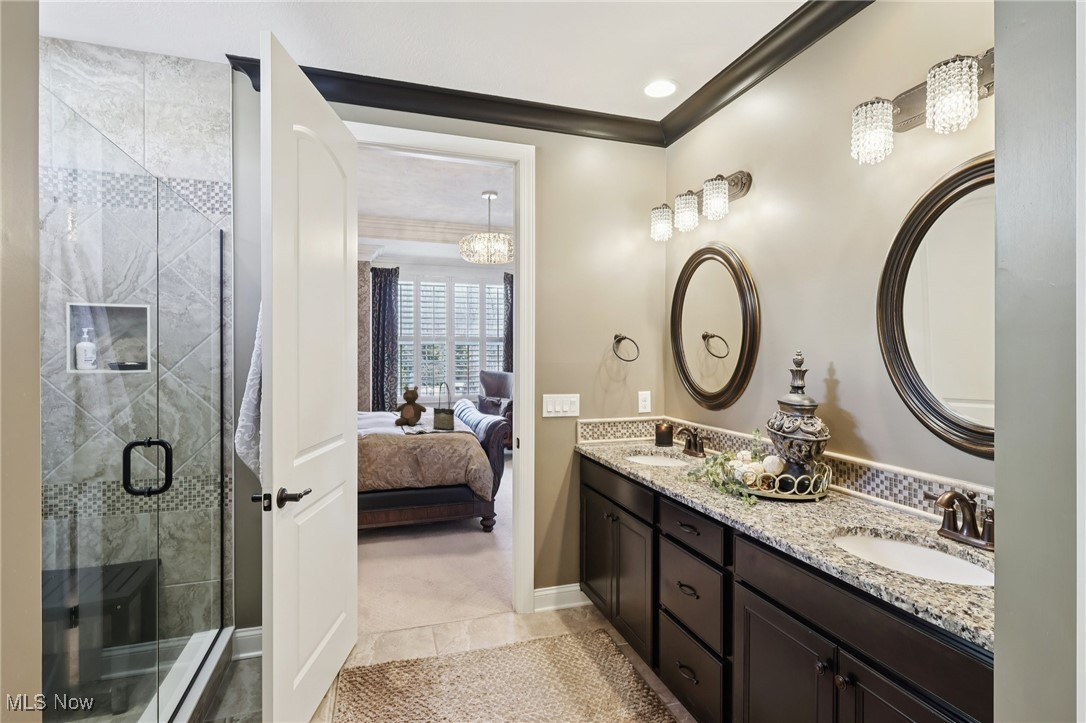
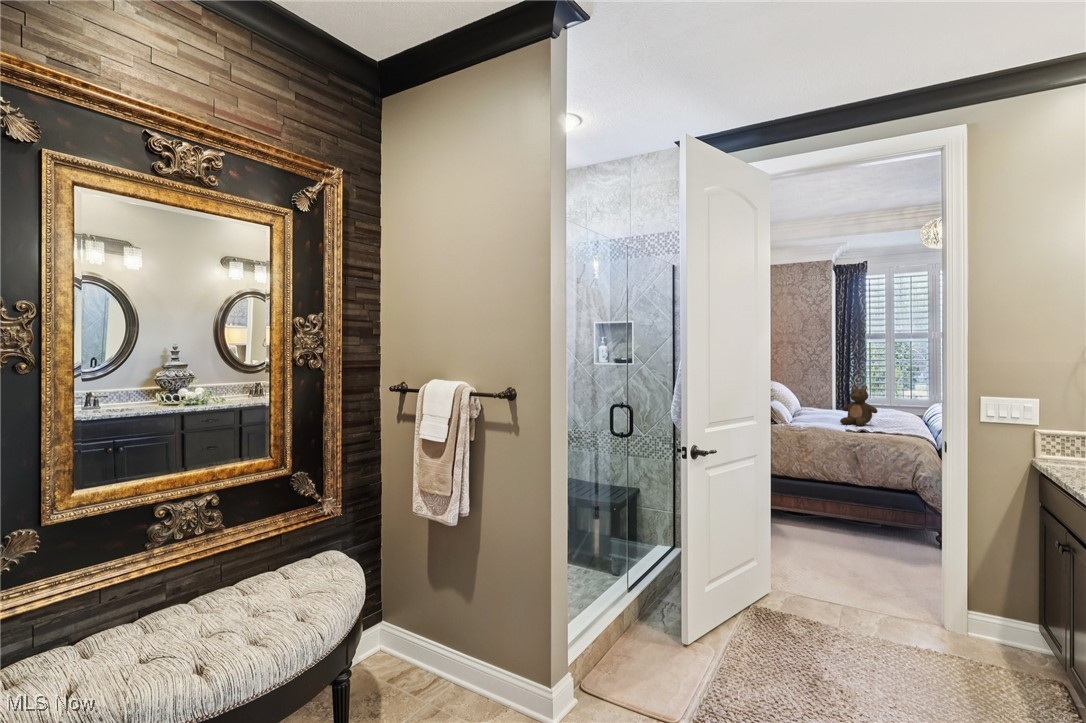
tote bag: present [433,382,454,430] -> none [881,382,906,434]

